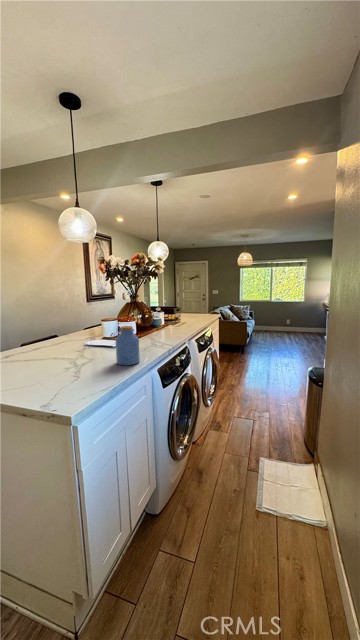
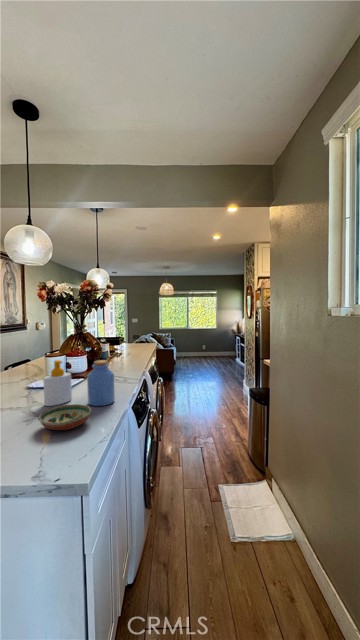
soap bottle: none [84,324,108,361] -> present [43,360,72,406]
decorative bowl: none [65,361,109,381] -> present [39,404,92,430]

